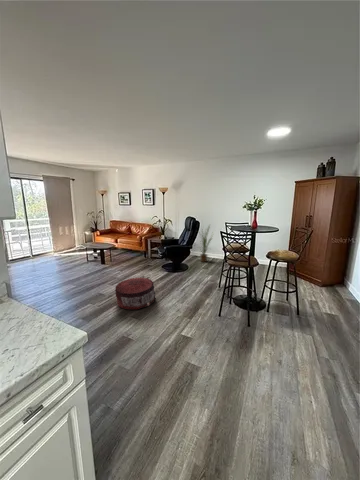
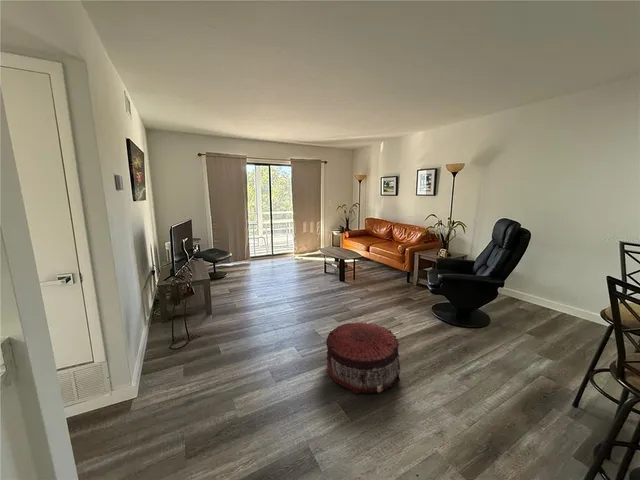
house plant: present [200,229,211,262] -> none [517,238,572,316]

